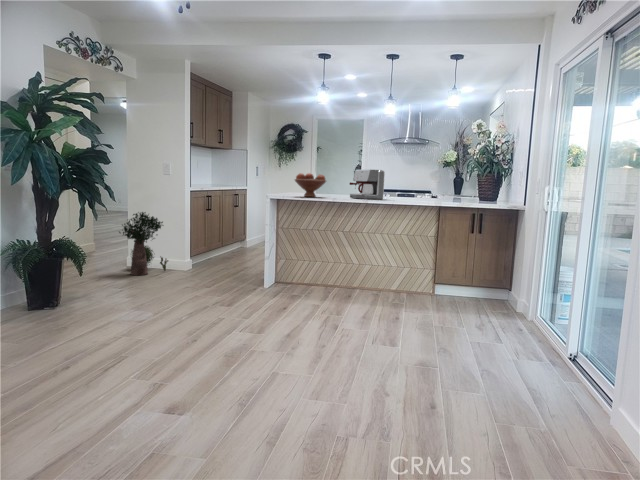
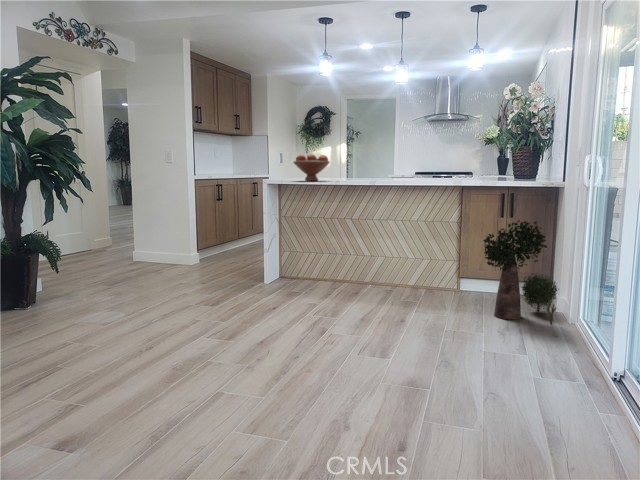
coffee maker: present [350,170,385,199] -> none [355,146,395,181]
potted plant: present [119,212,168,275] -> present [484,220,559,325]

